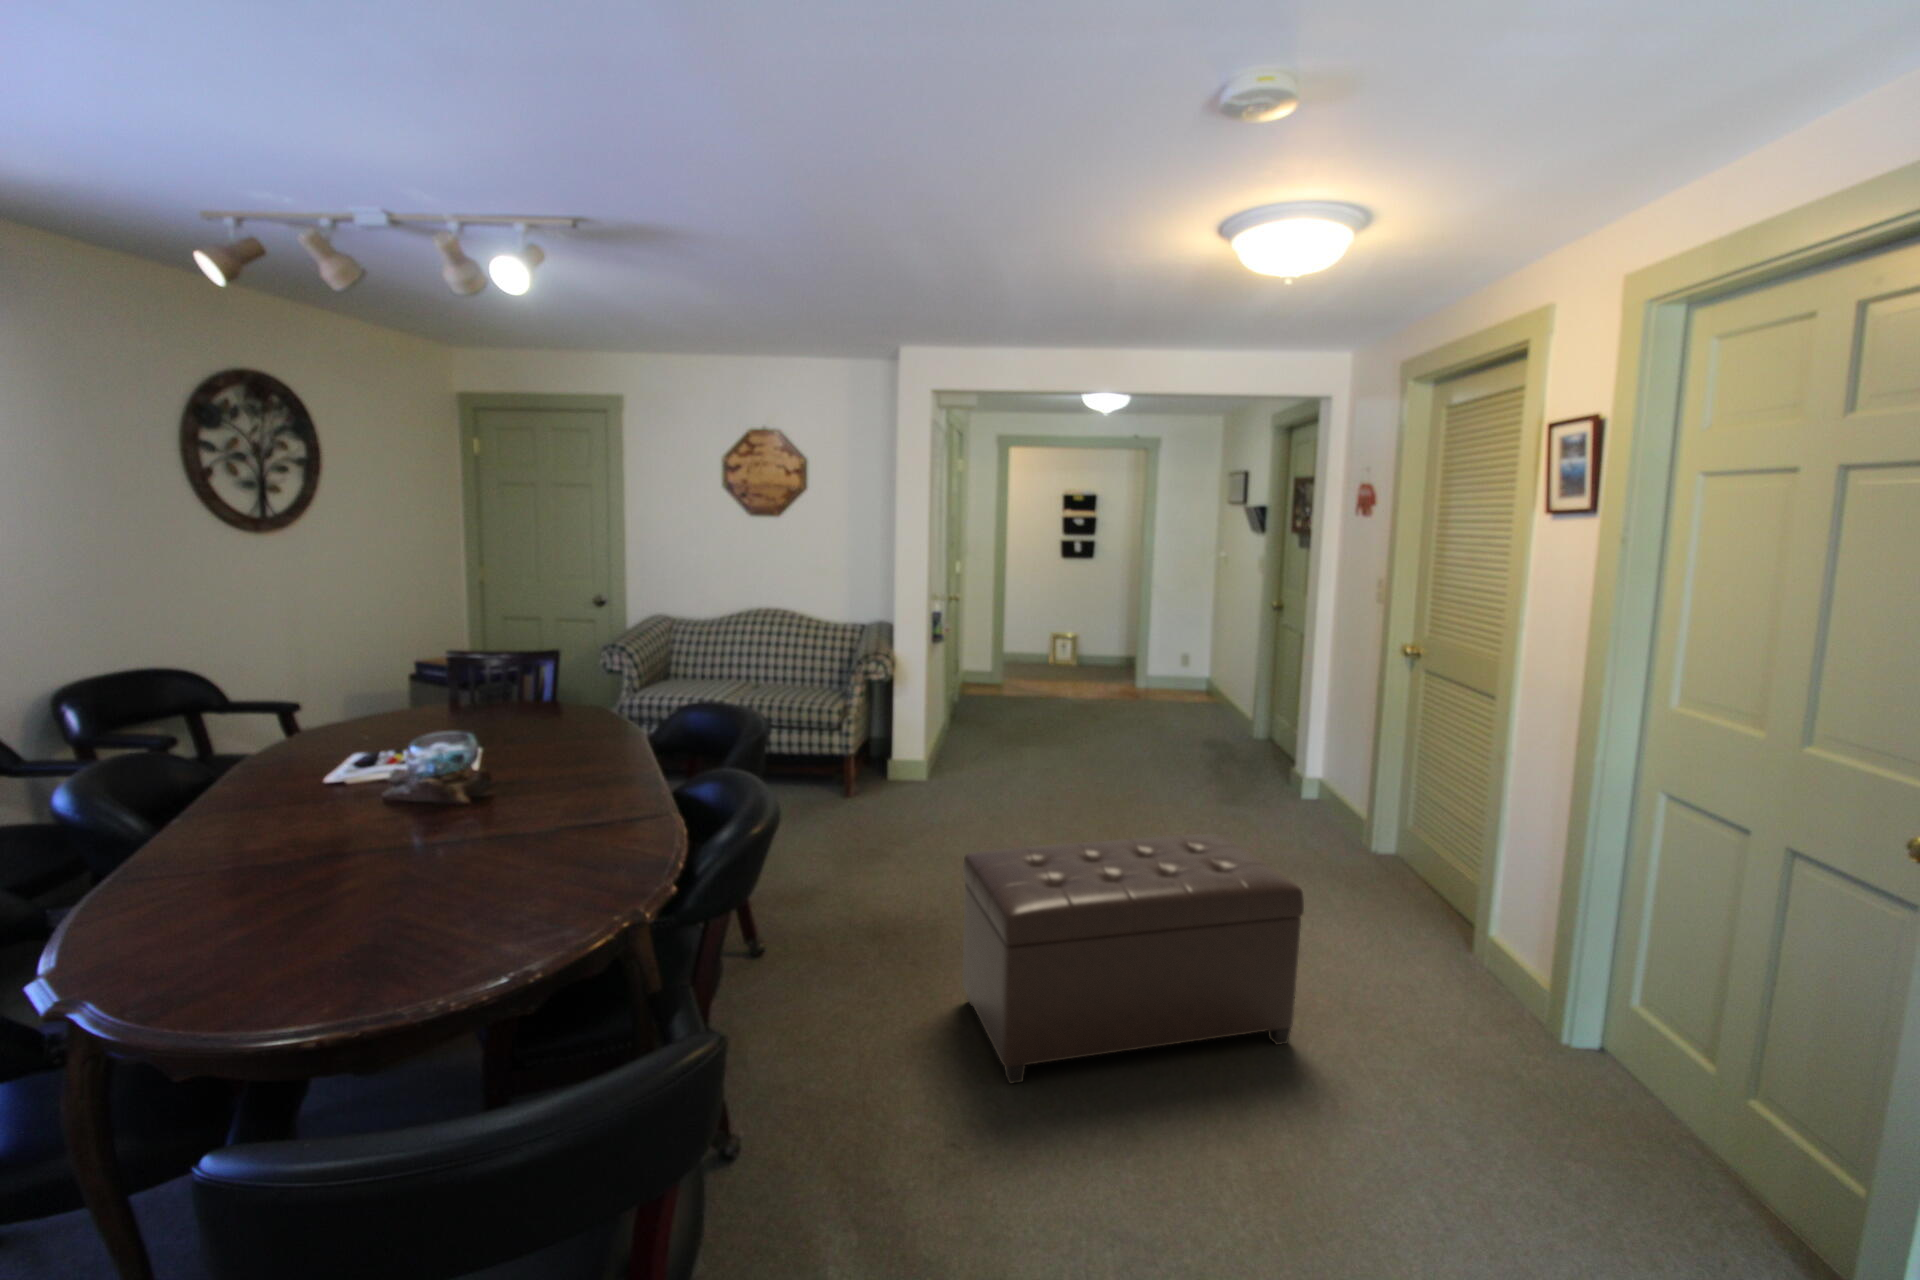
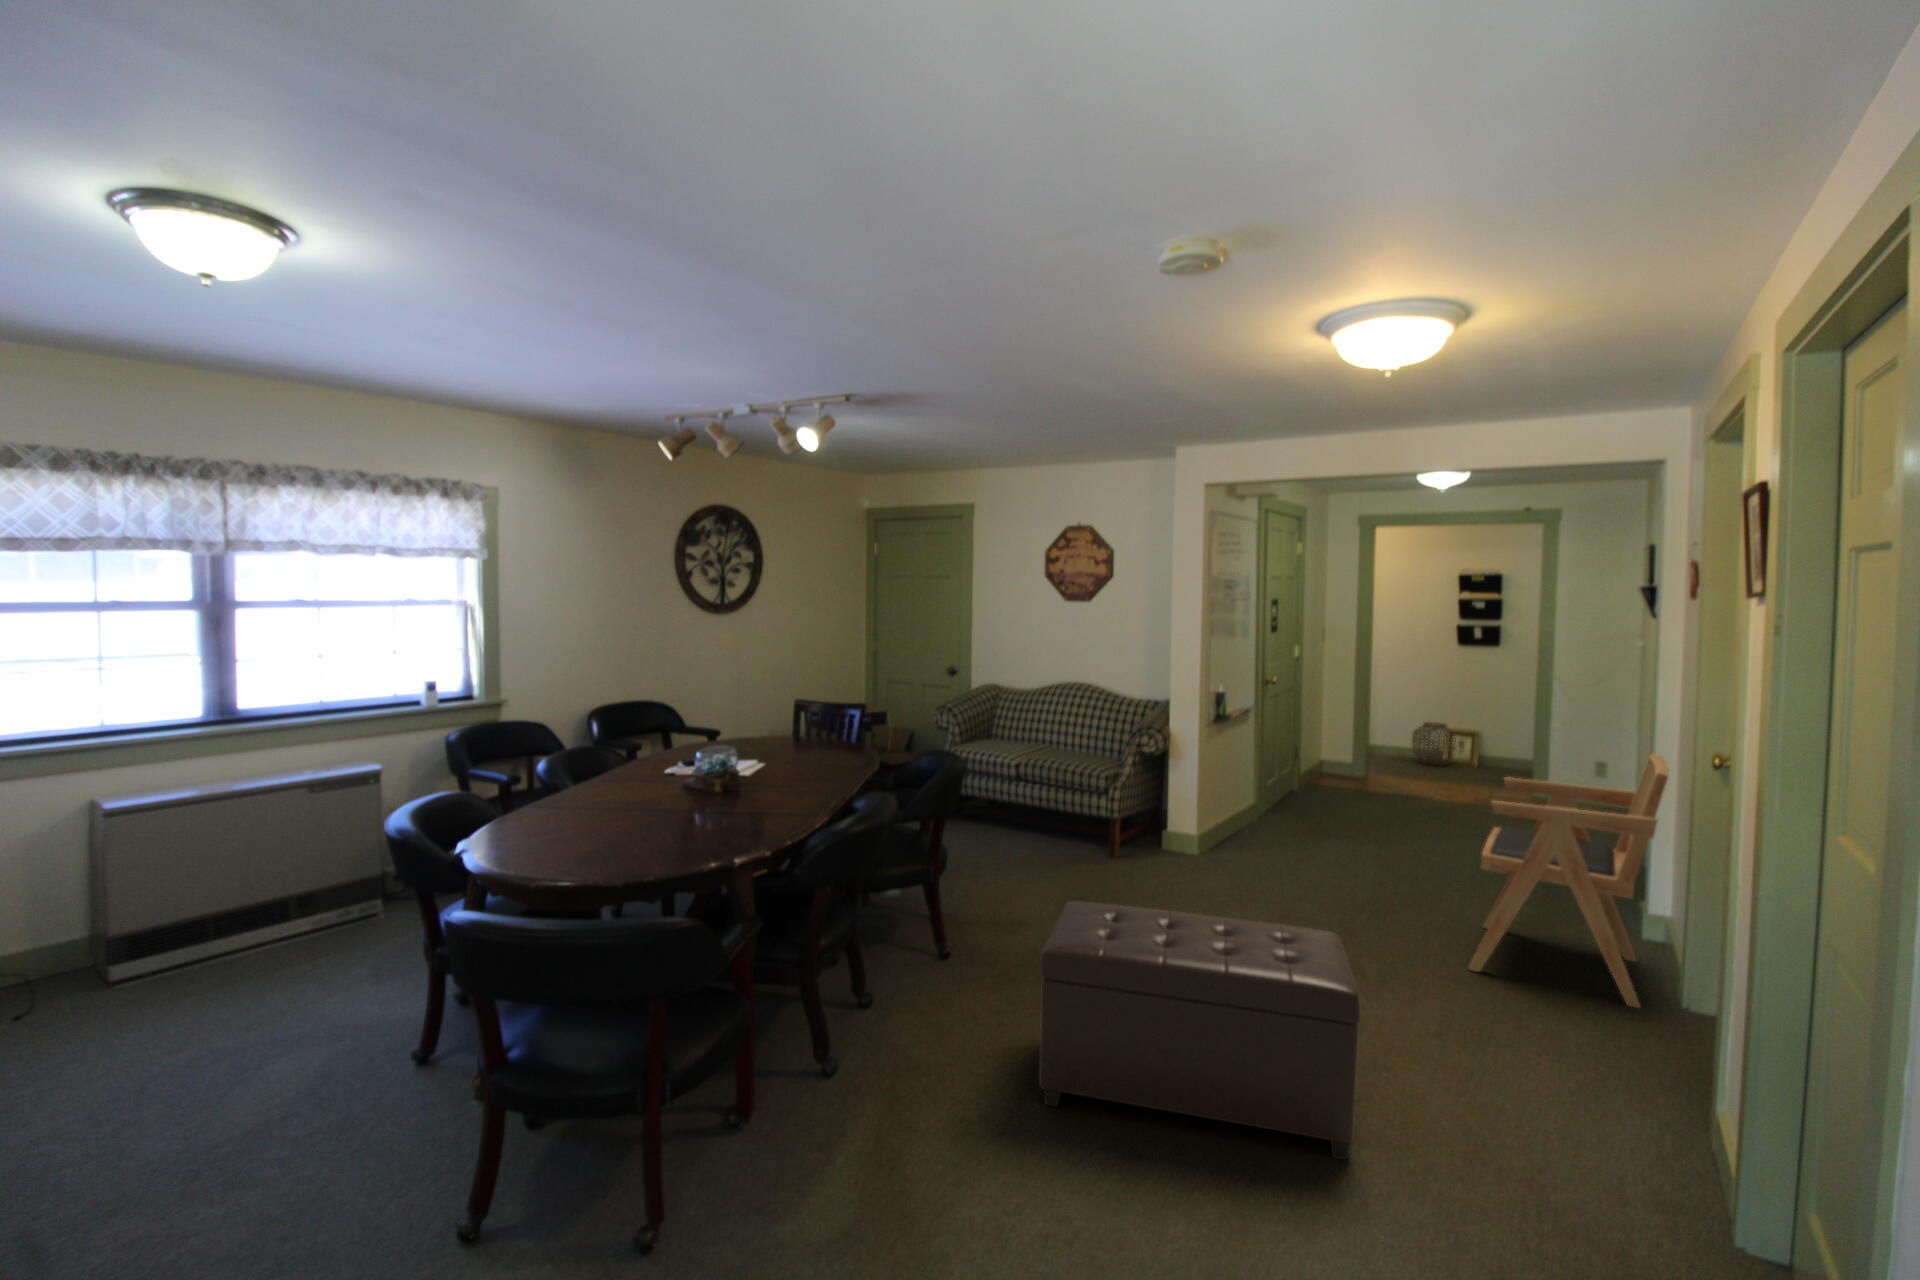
woven basket: none [1029,629,1065,669] -> present [1412,722,1457,766]
armchair: none [1200,641,1369,850] -> present [1469,754,1669,1008]

